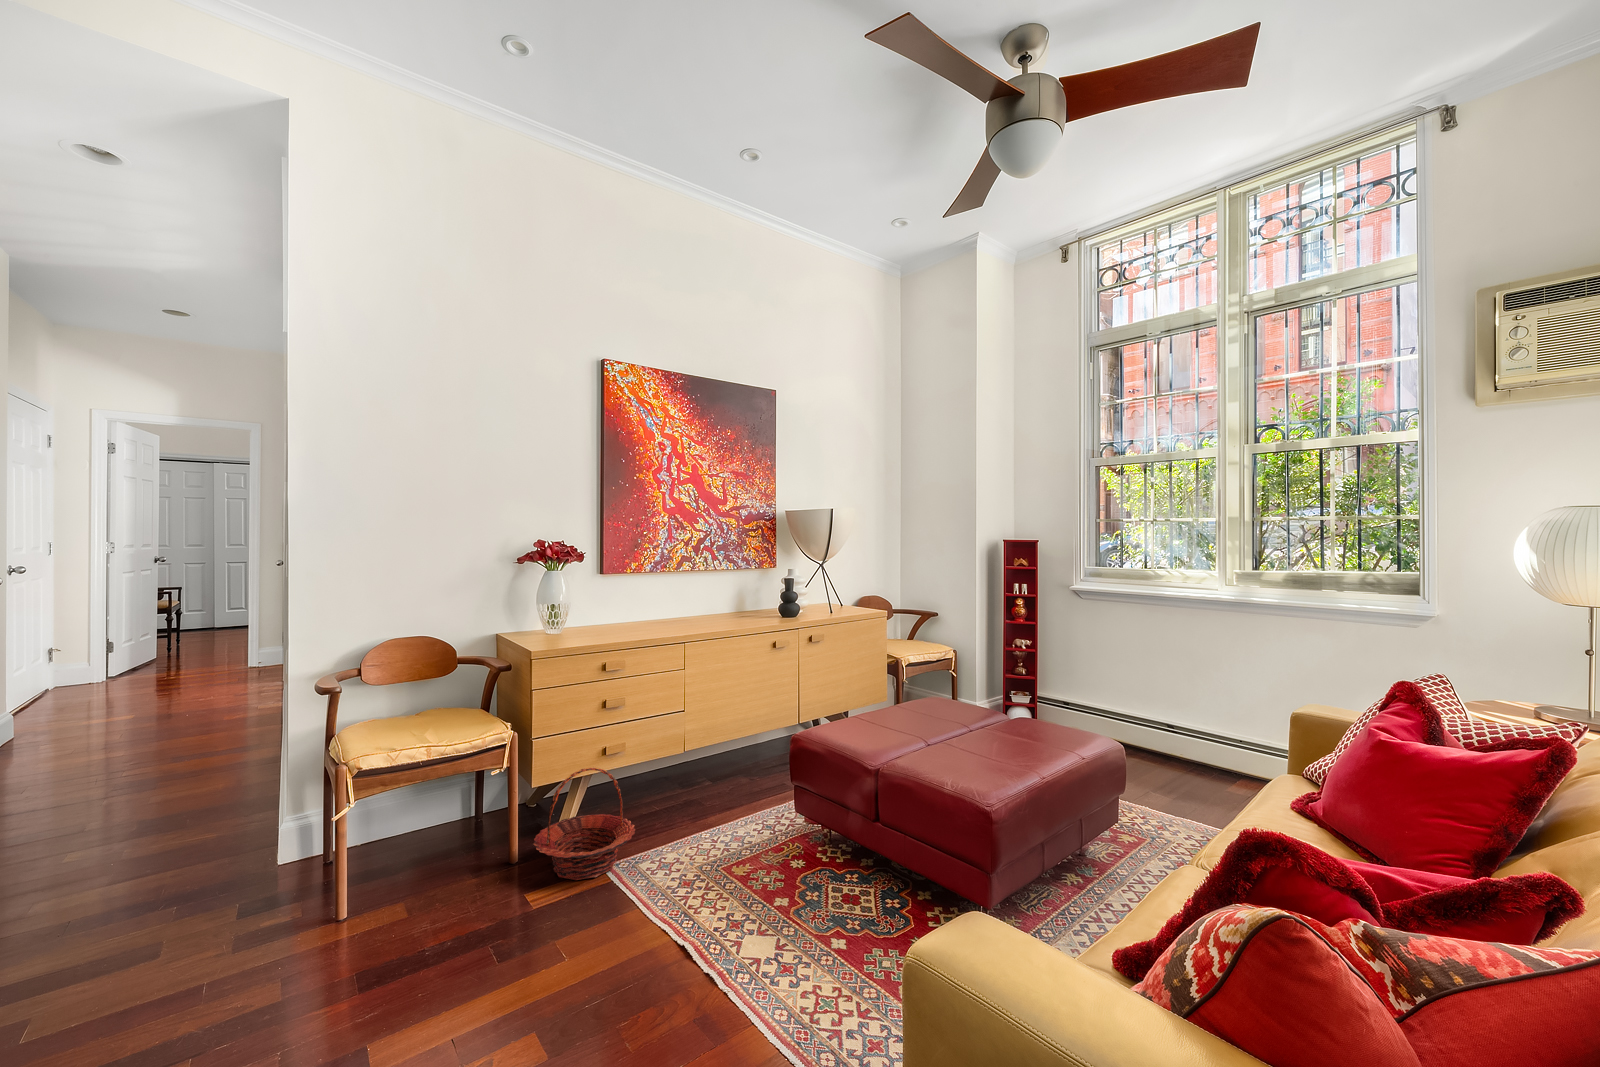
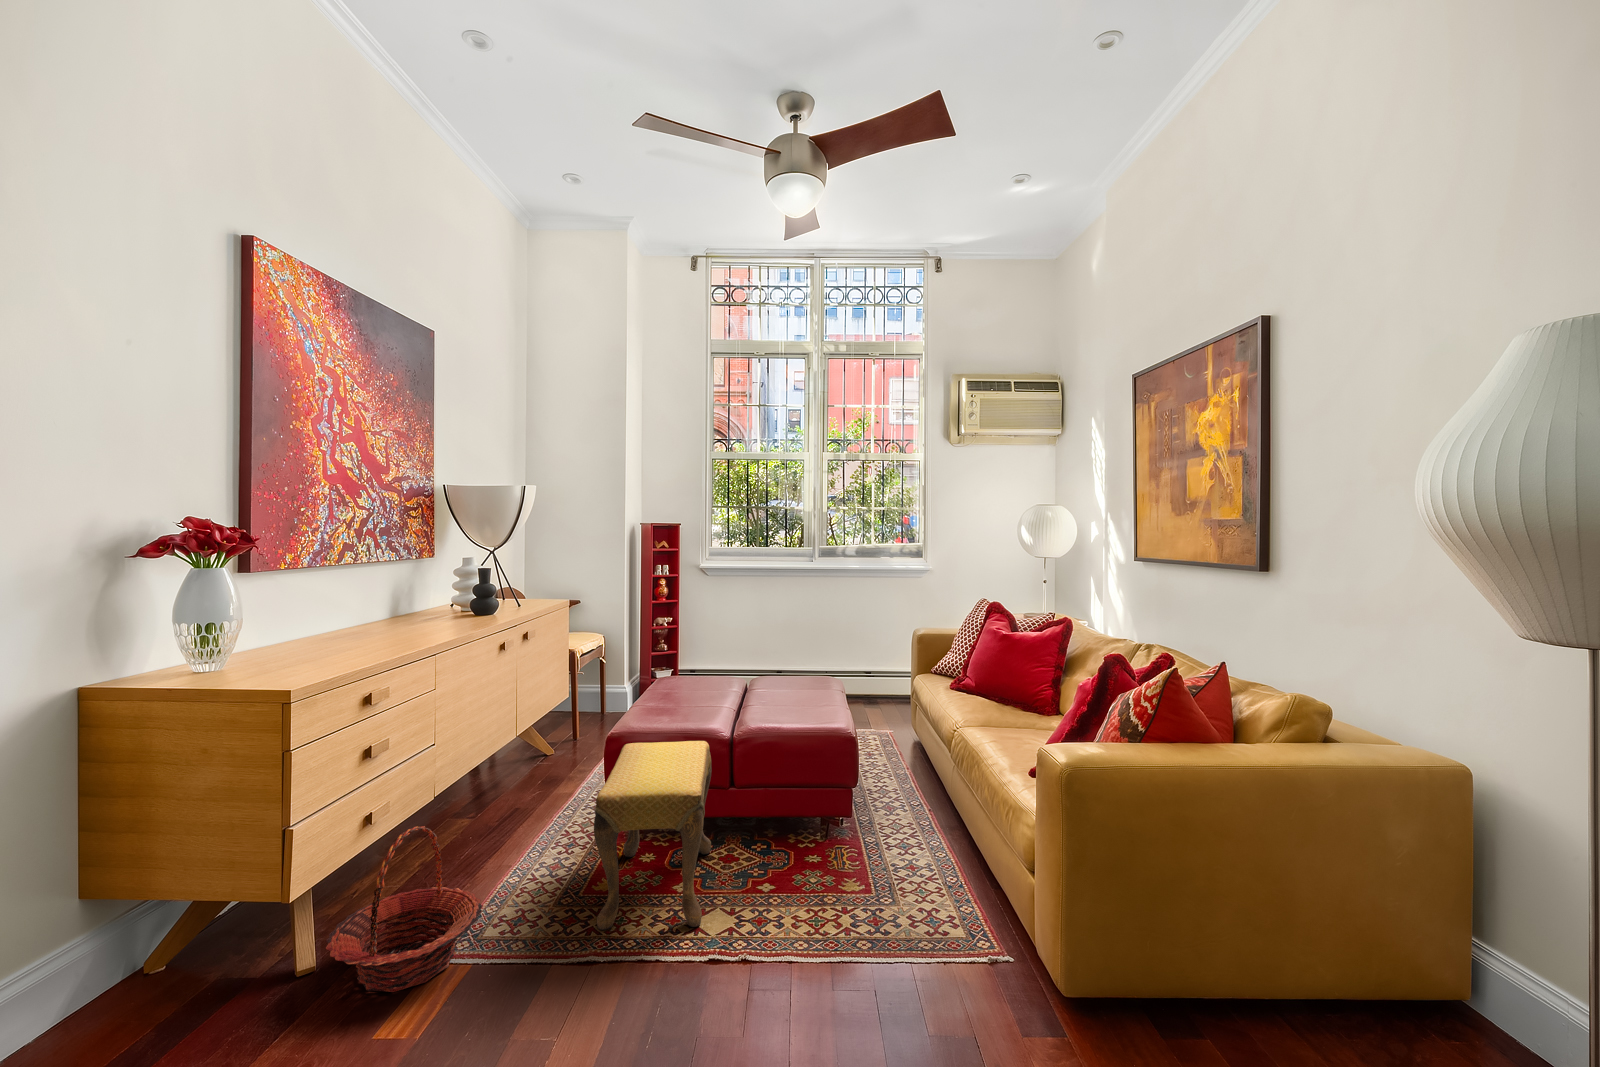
footstool: none [688,752,850,938] -> present [594,741,712,930]

